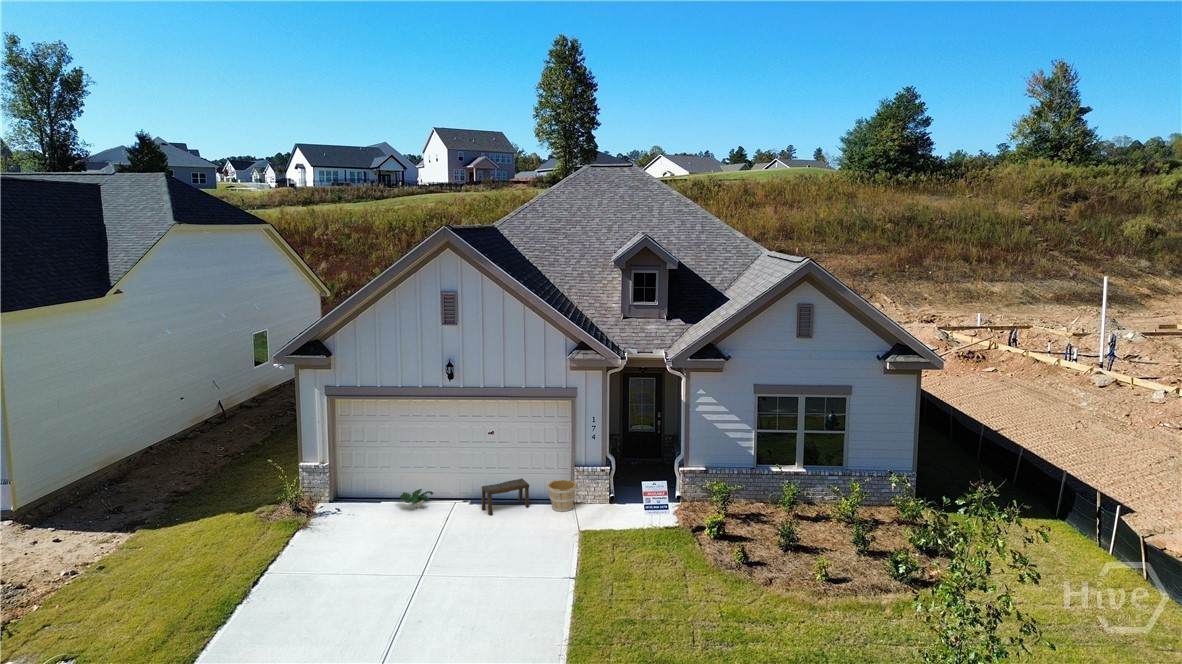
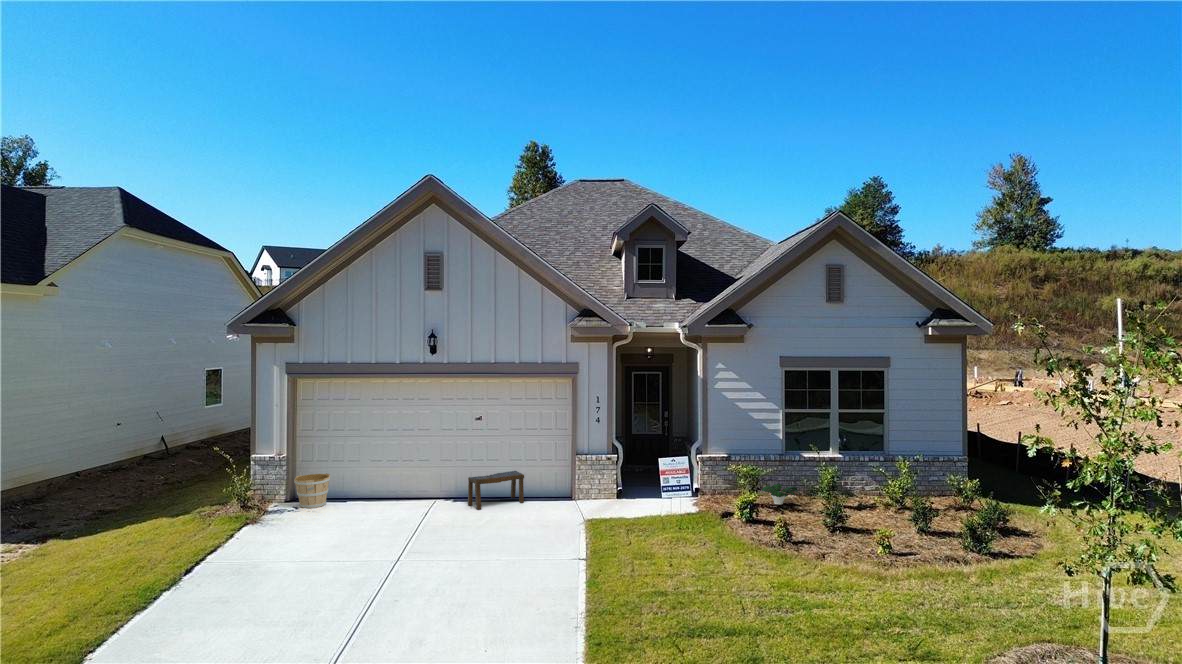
wooden bucket: present [547,480,577,512] -> present [294,473,331,508]
potted plant: present [400,489,433,507] -> present [762,483,800,505]

